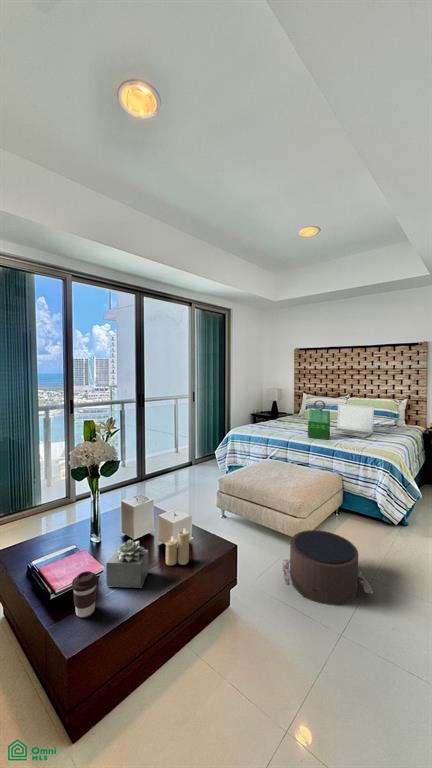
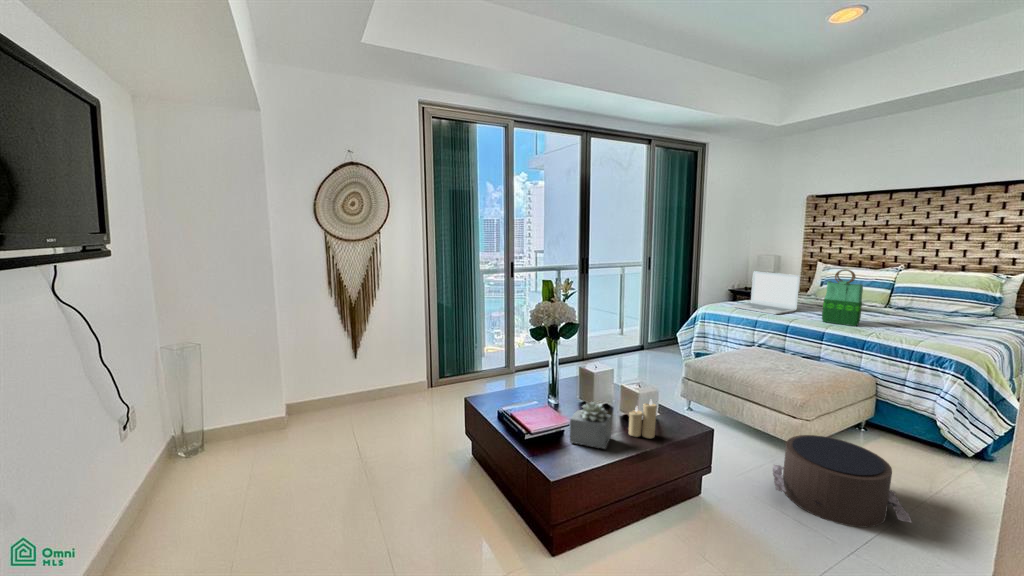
laptop: present [330,404,374,438] -> present [732,271,800,315]
coffee cup: present [72,571,98,617] -> none [542,421,566,461]

